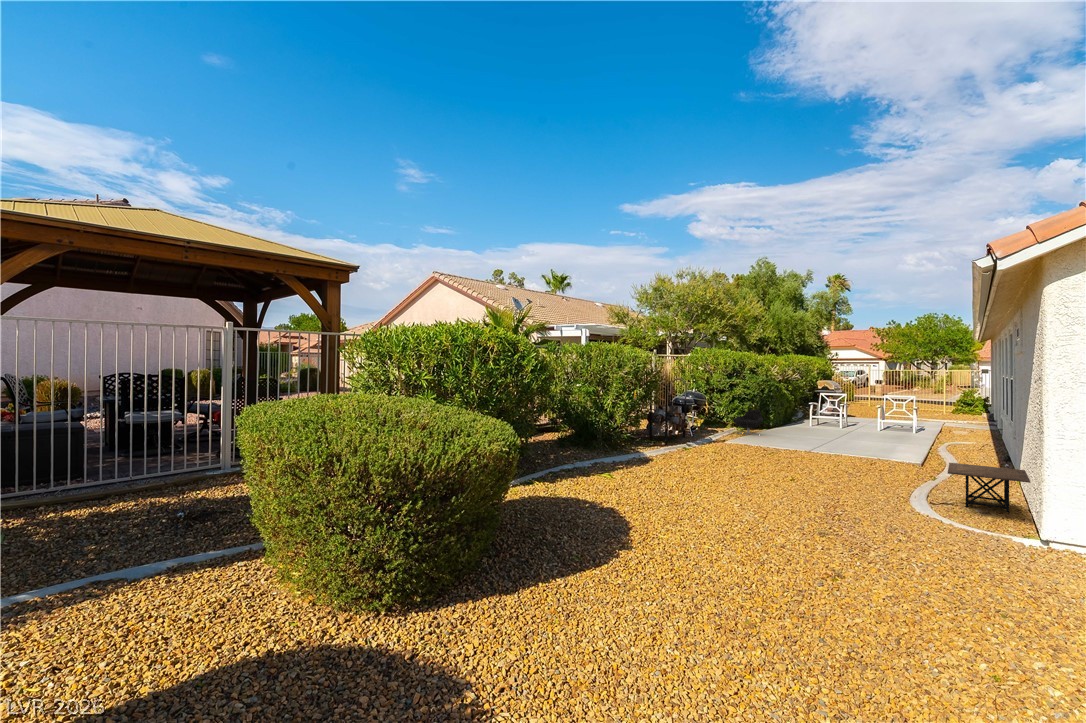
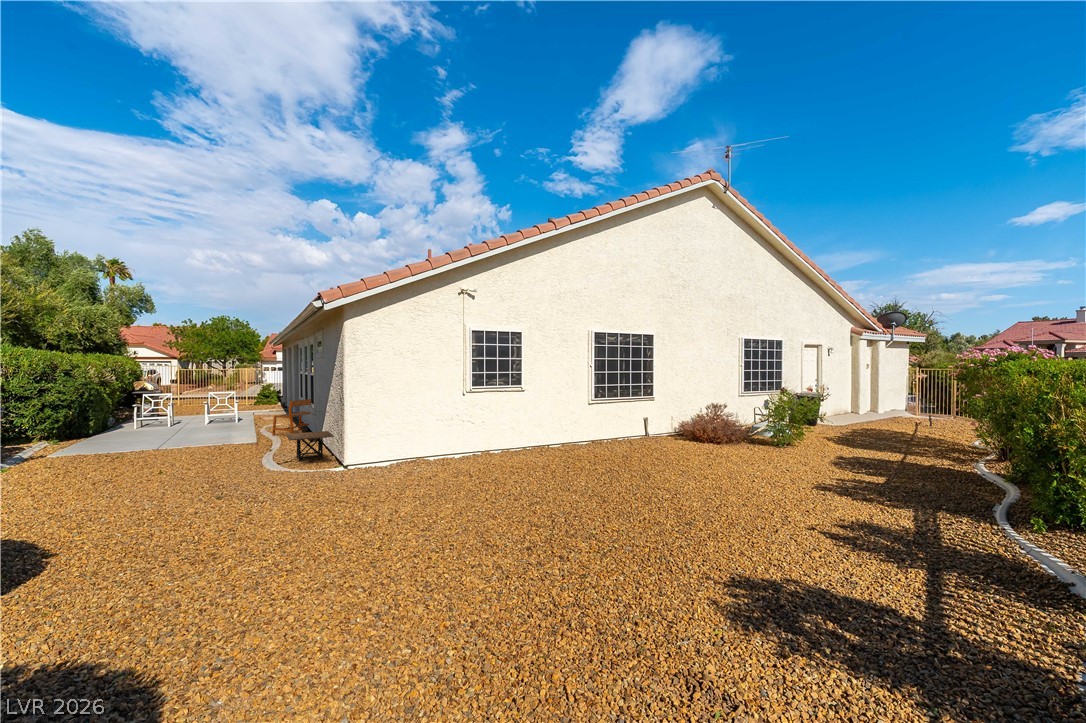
lounge chair: present [733,410,763,435] -> none [42,417,86,448]
bench: none [948,414,1023,465] -> present [272,399,312,436]

